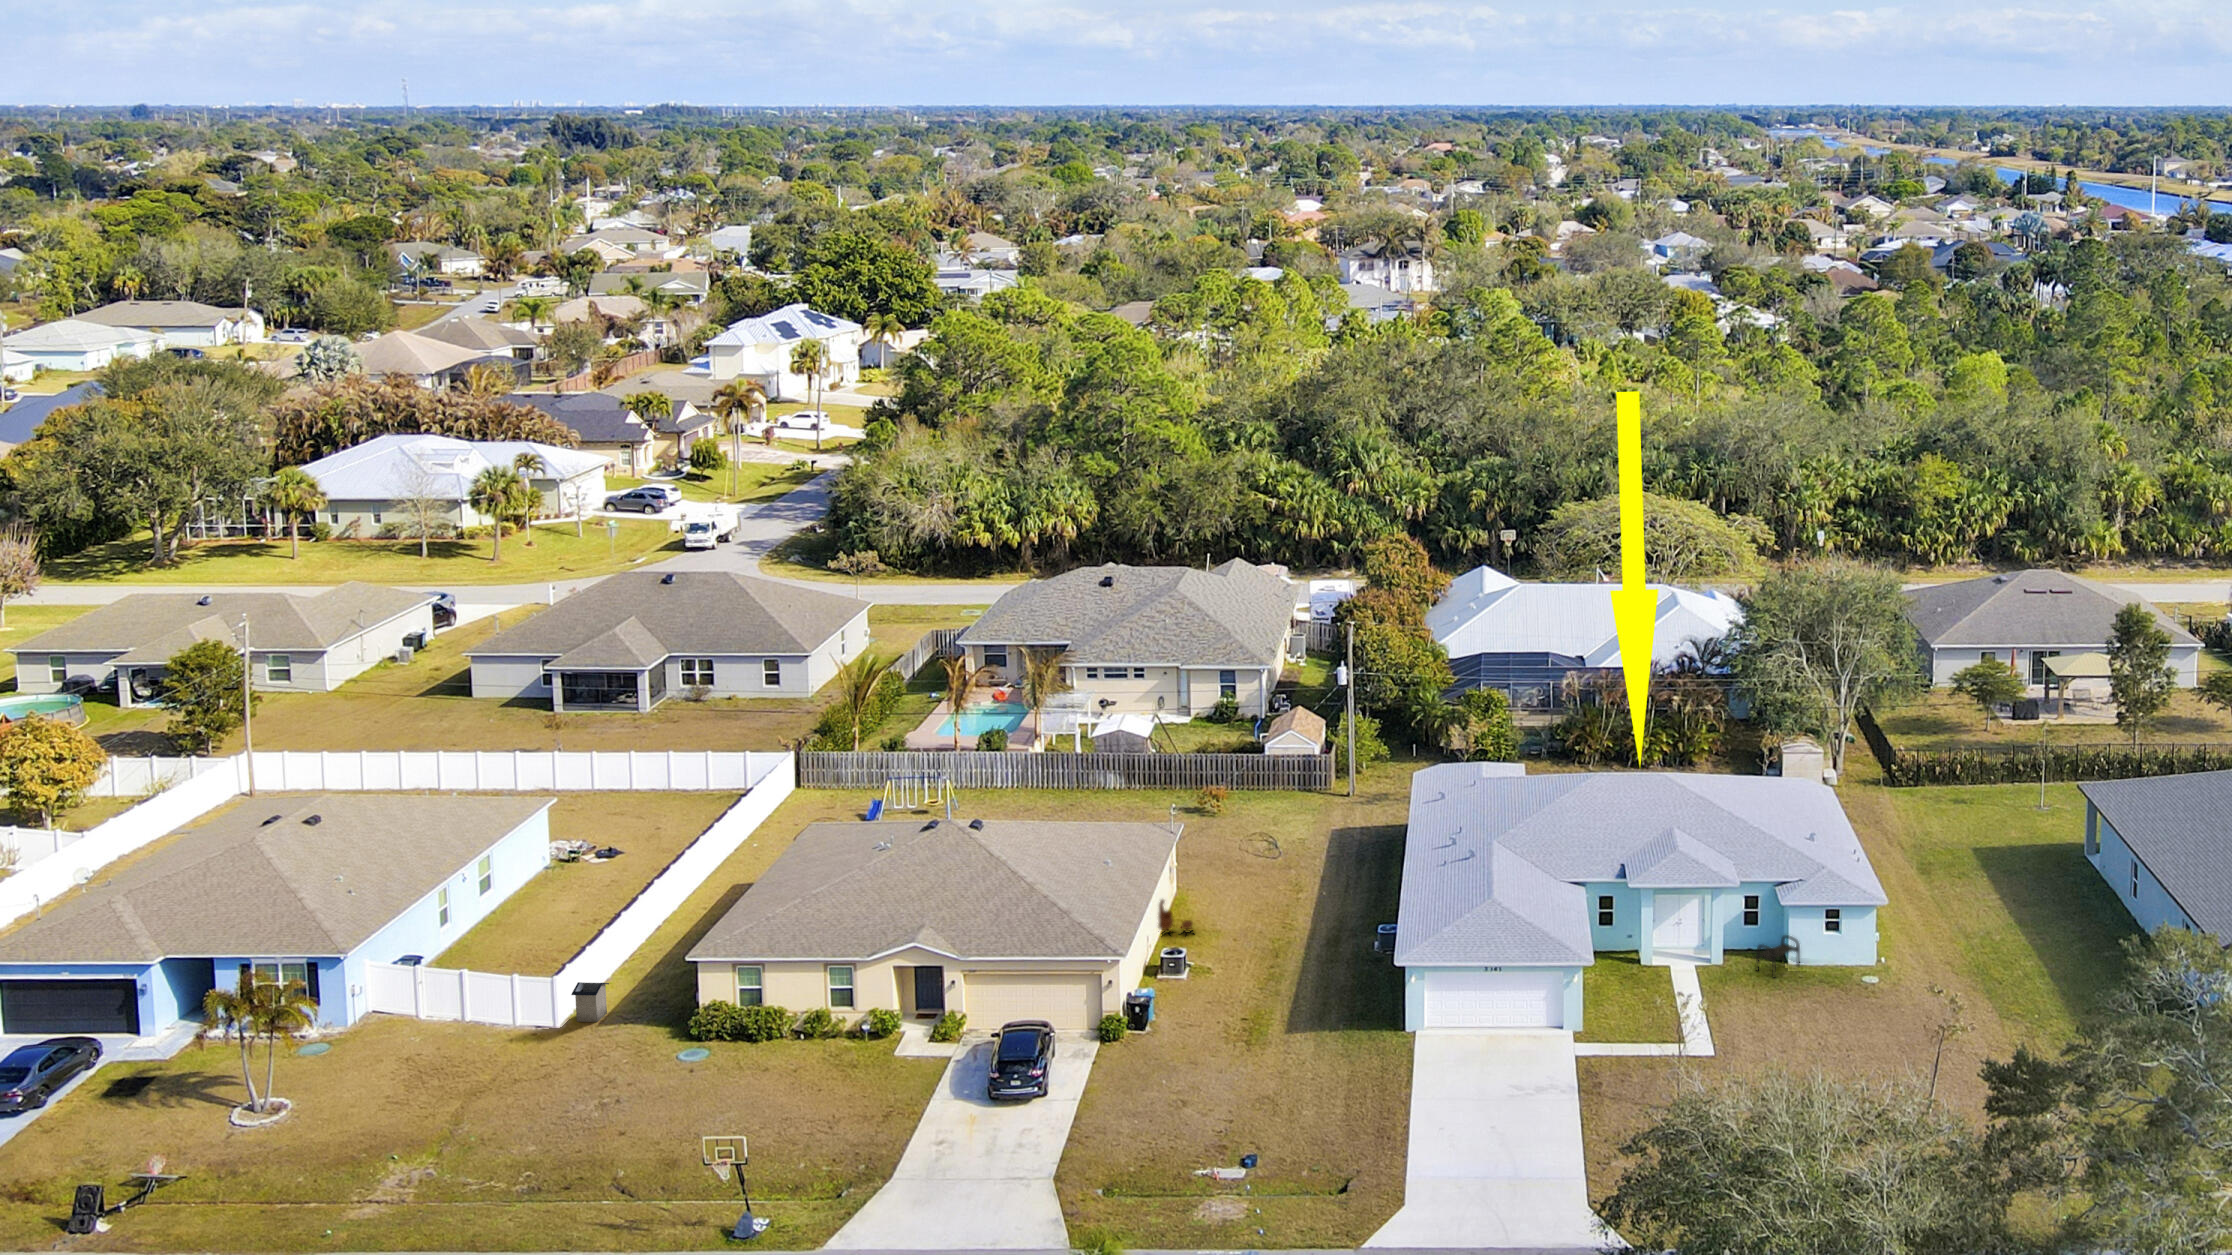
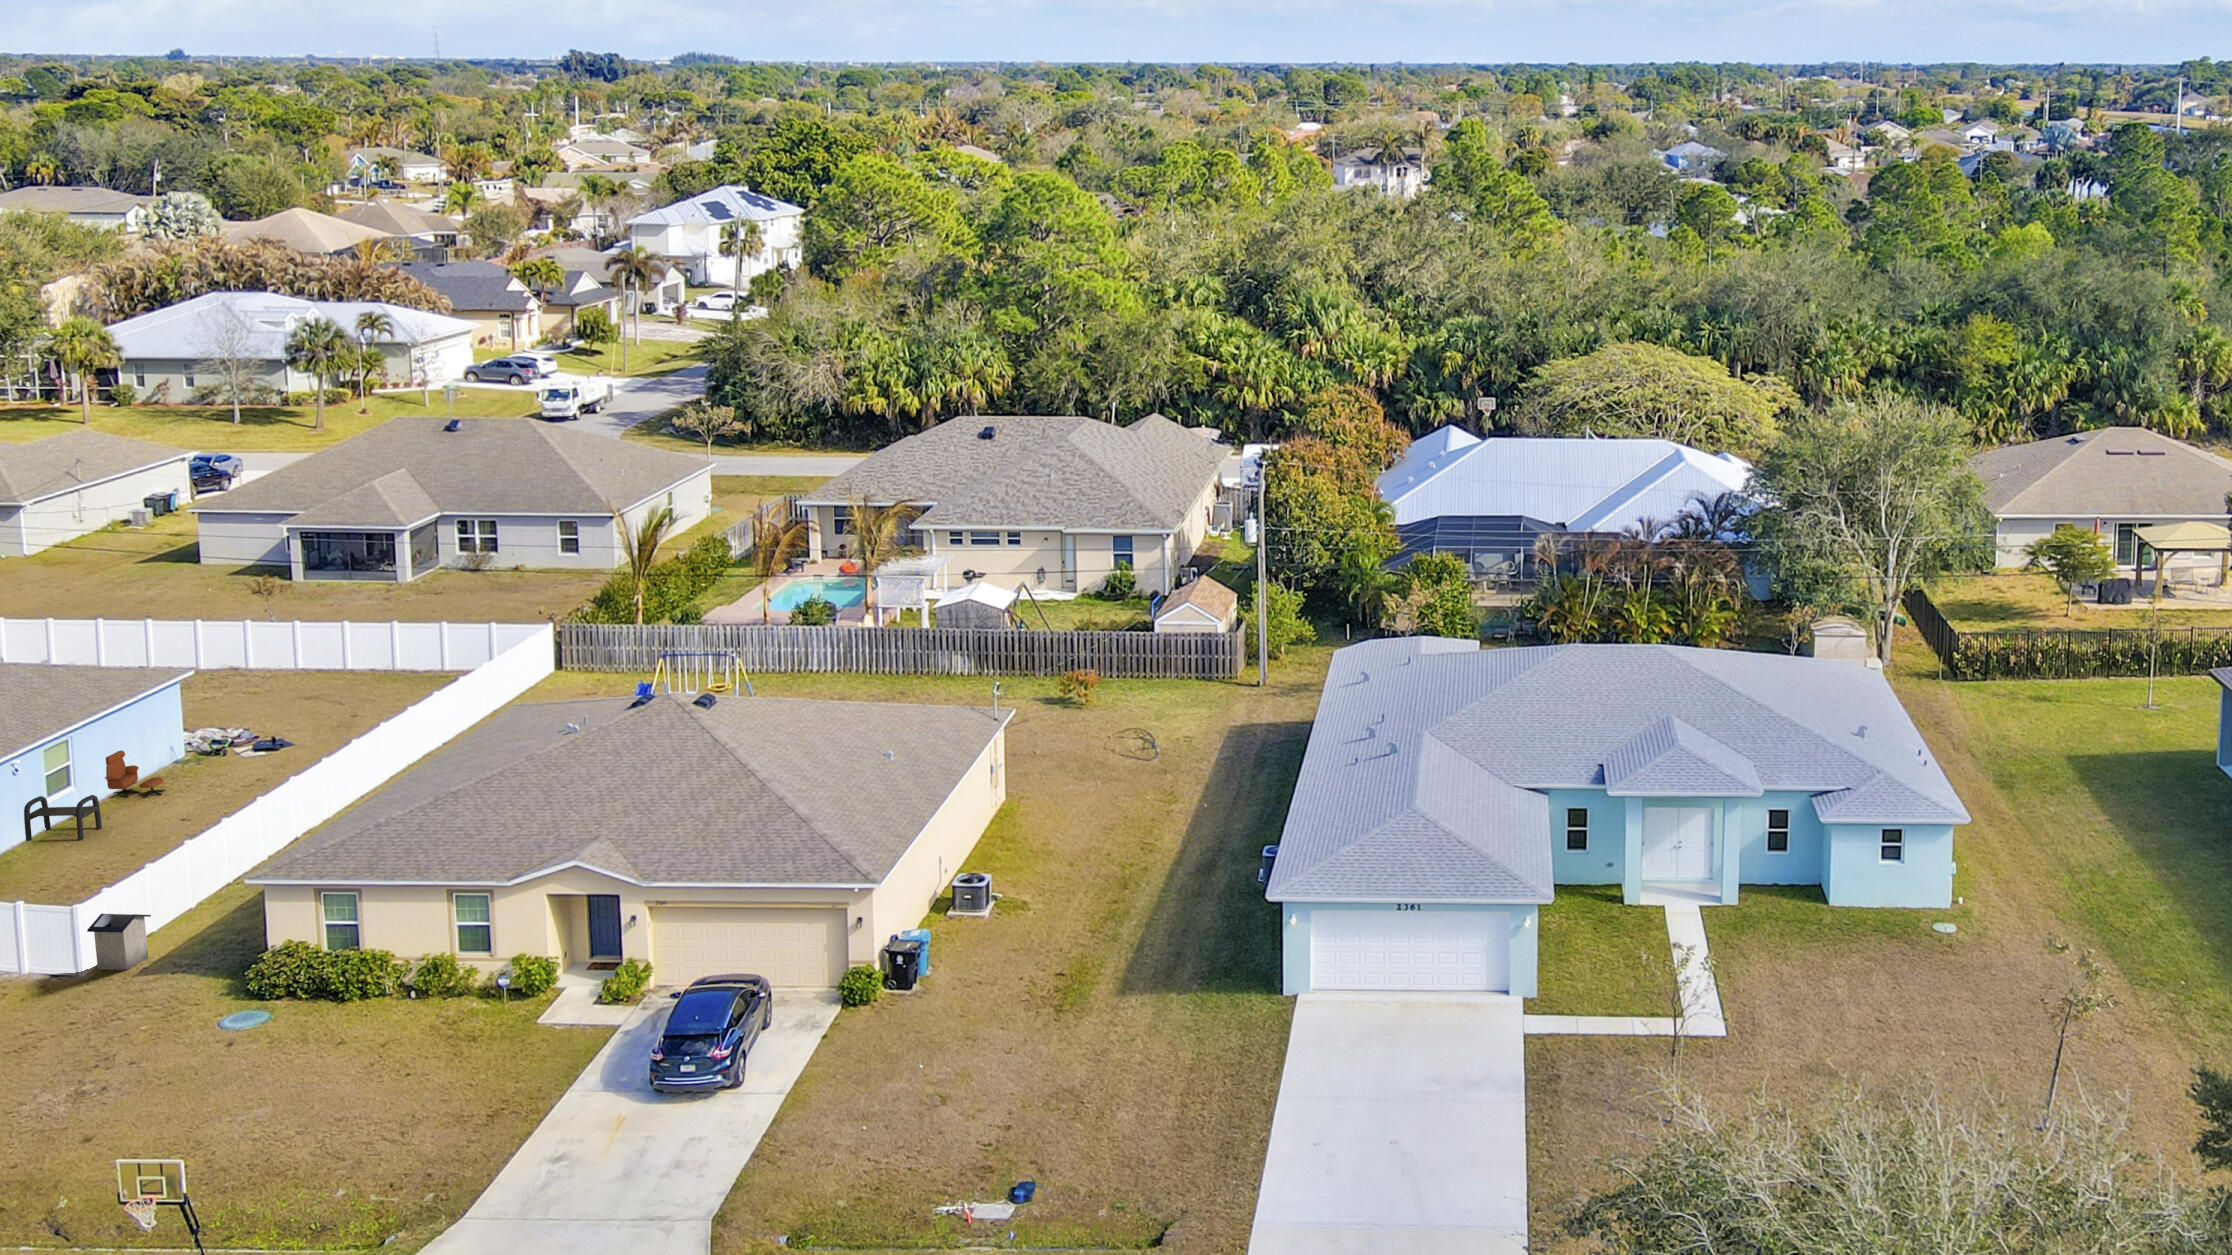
lounge chair: present [1158,900,1195,935] -> present [105,750,165,798]
bench: present [1756,935,1800,977] -> present [24,795,102,841]

